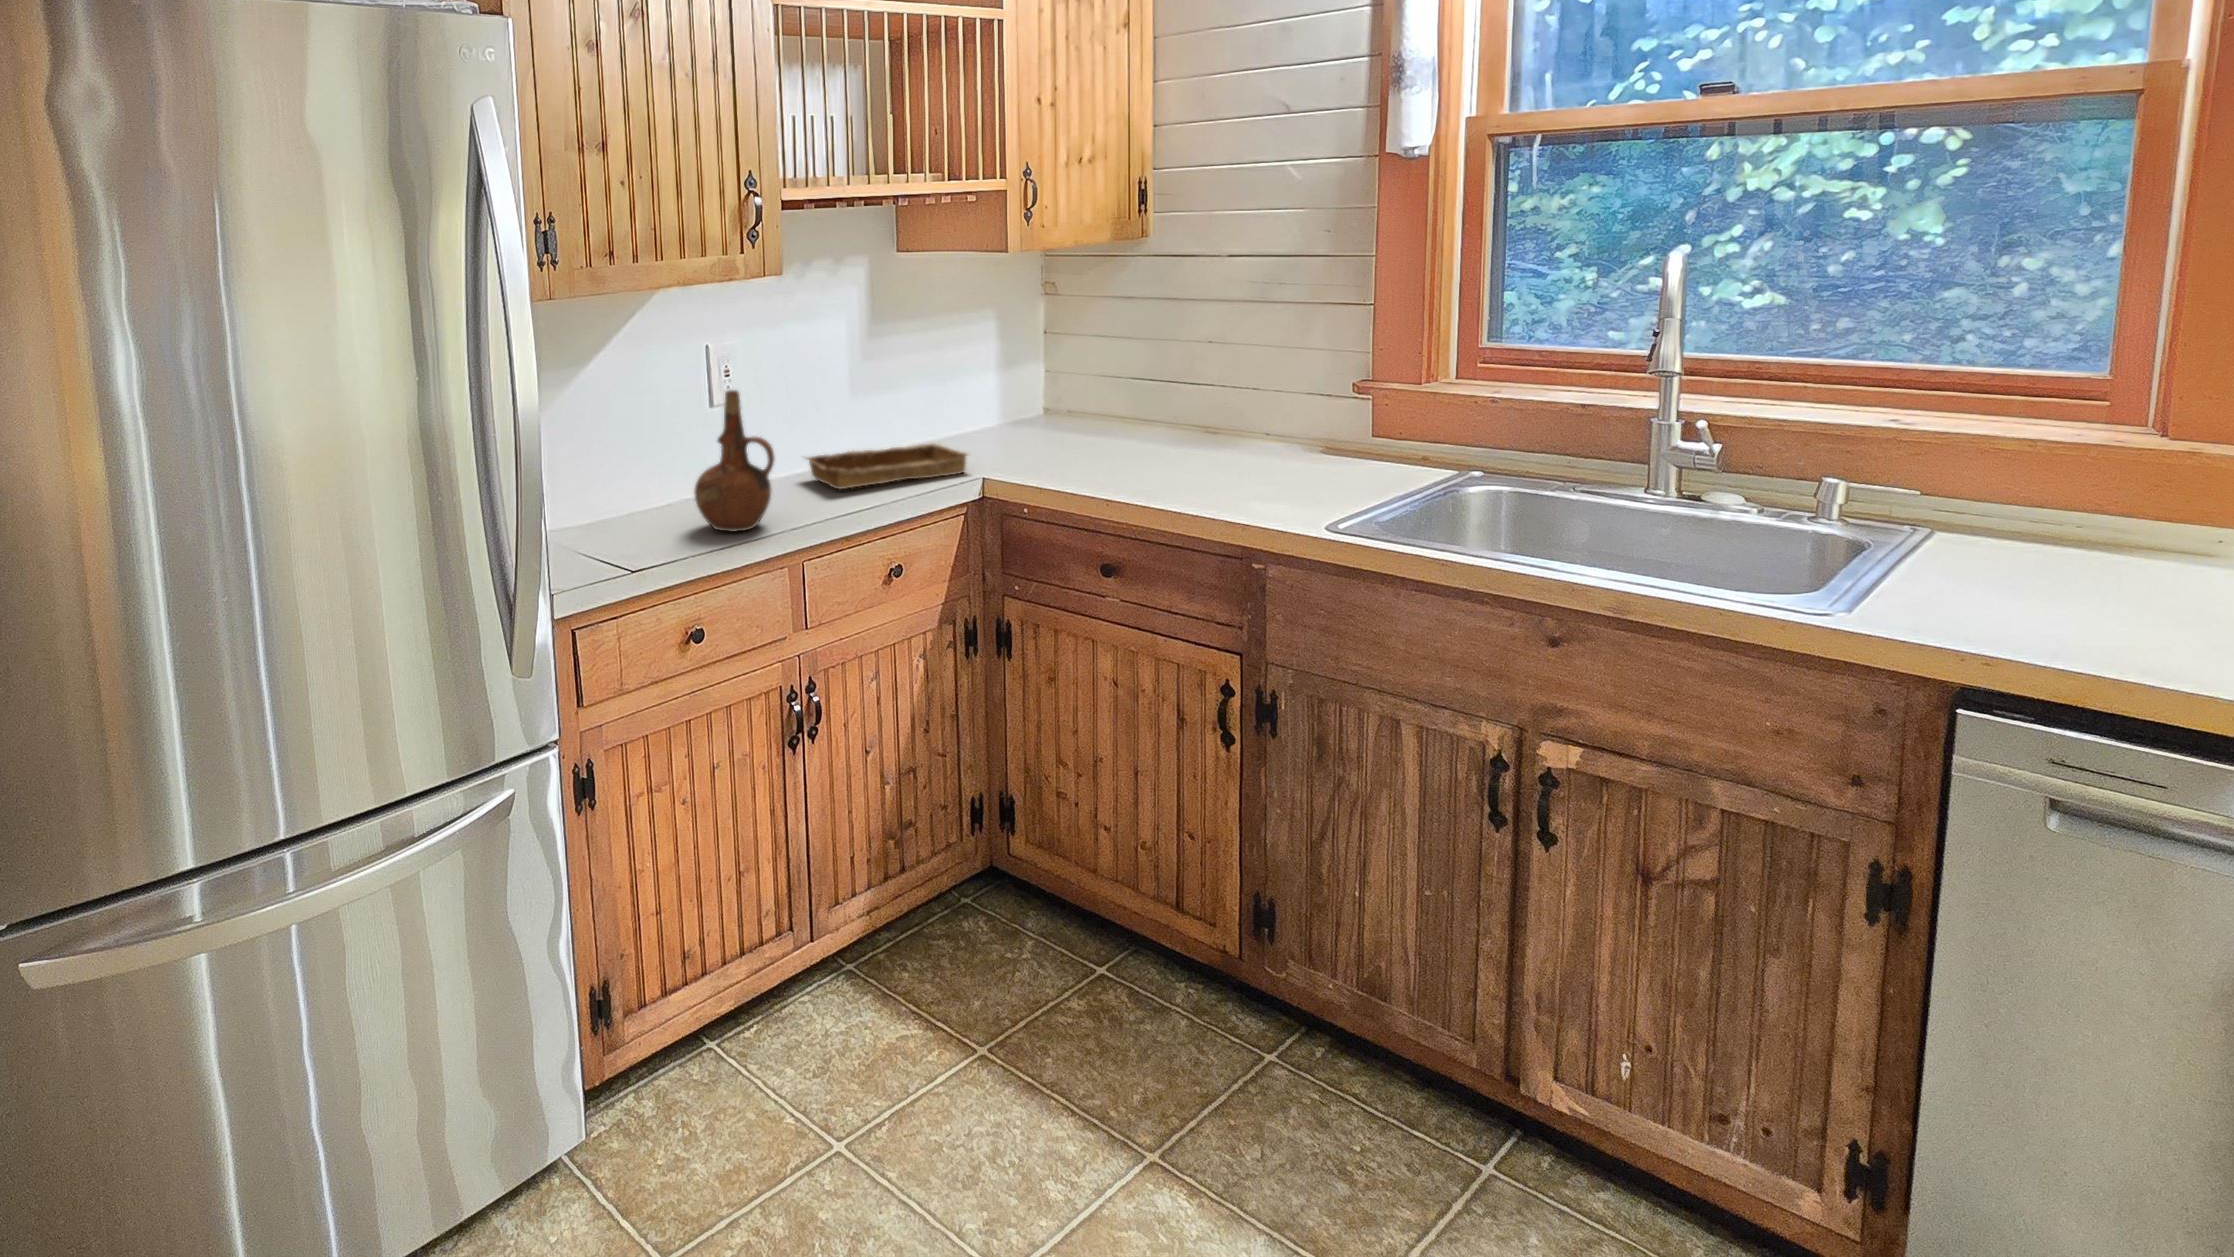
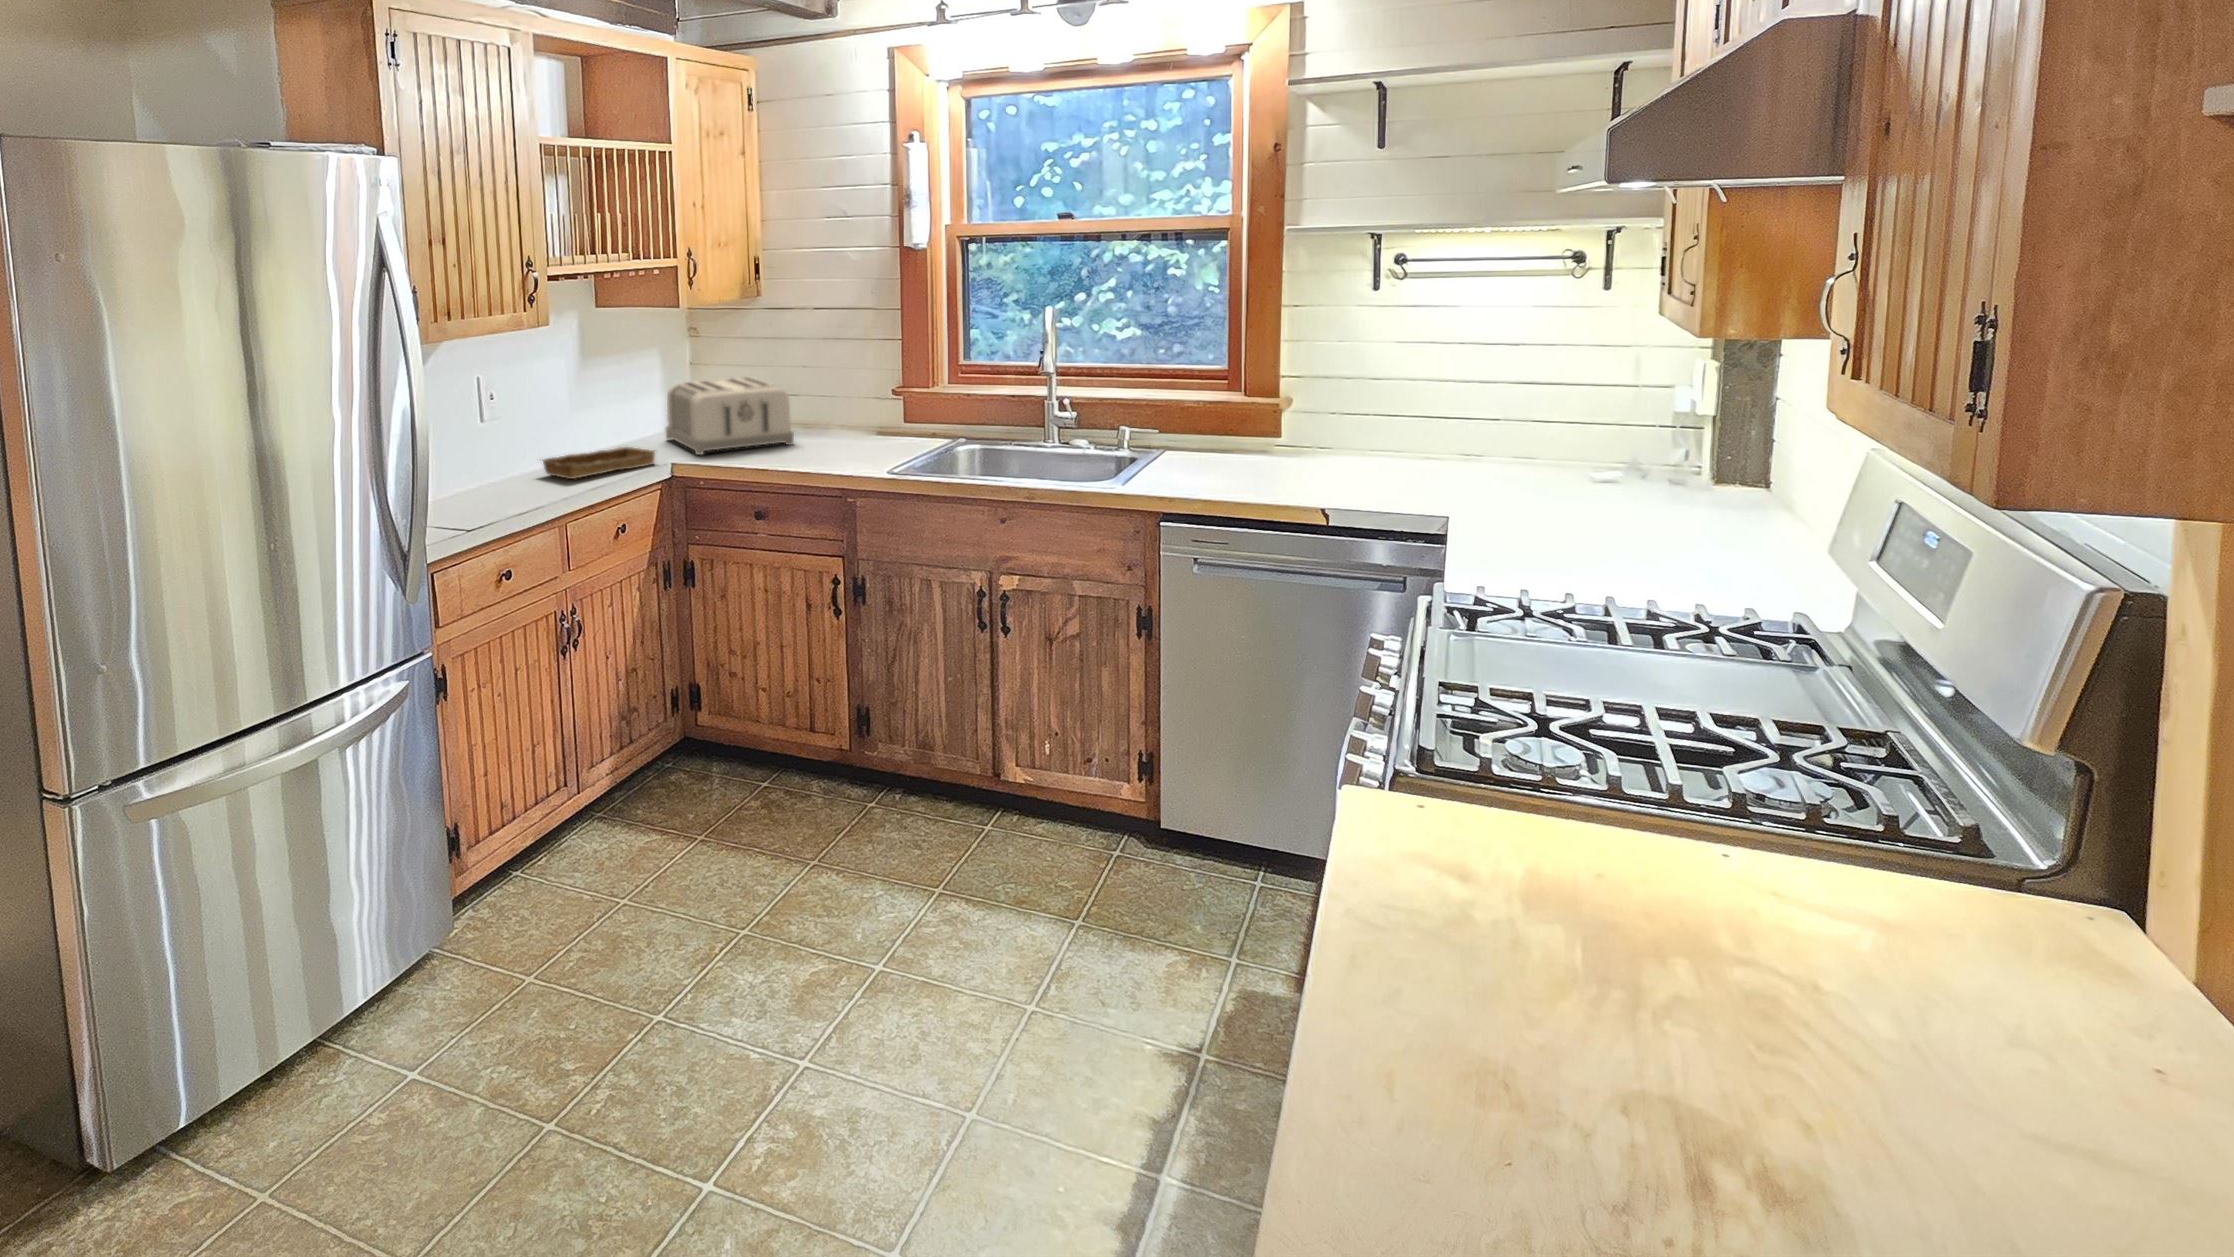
toaster: none [1001,350,1185,463] -> present [666,377,794,455]
ceramic pitcher: present [695,390,774,532] -> none [480,407,538,508]

